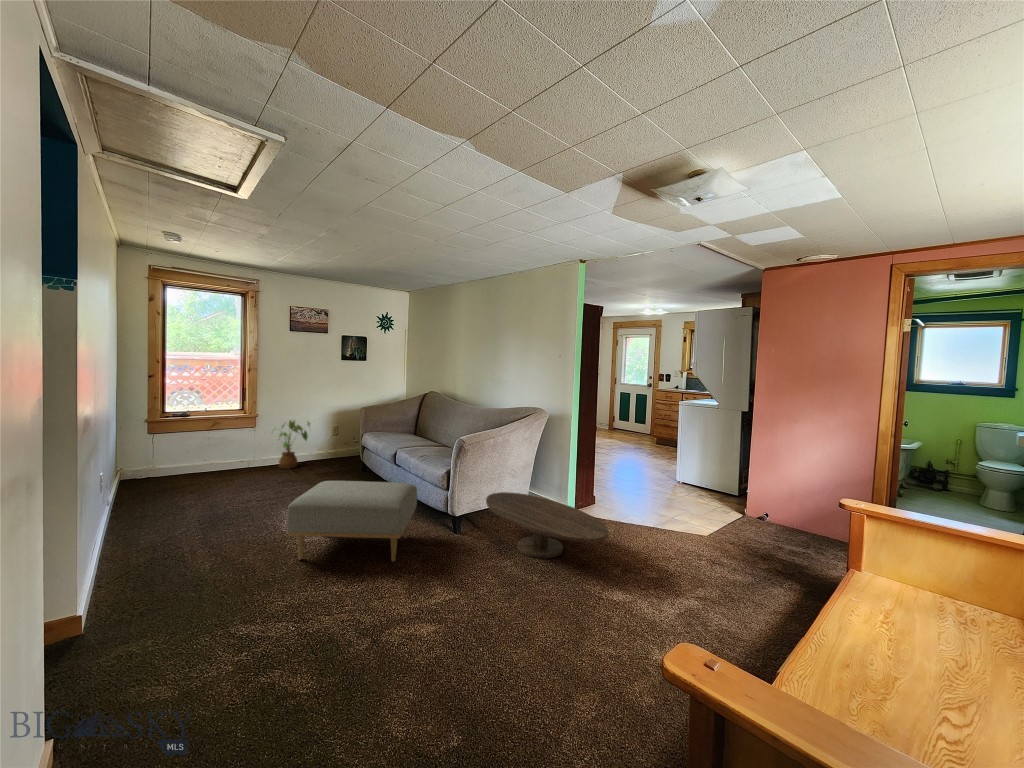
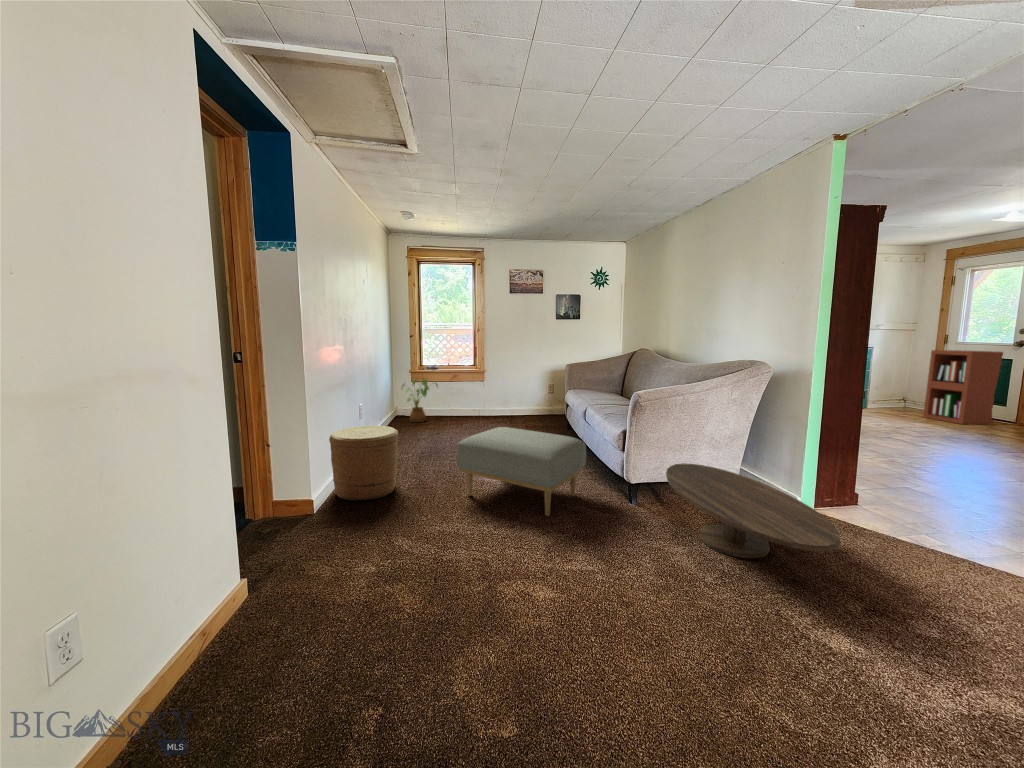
bookshelf: none [607,389,643,438] -> present [923,350,1003,424]
house plant: present [279,420,310,469] -> present [401,378,438,422]
woven basket: none [99,498,204,601] -> present [329,425,398,501]

